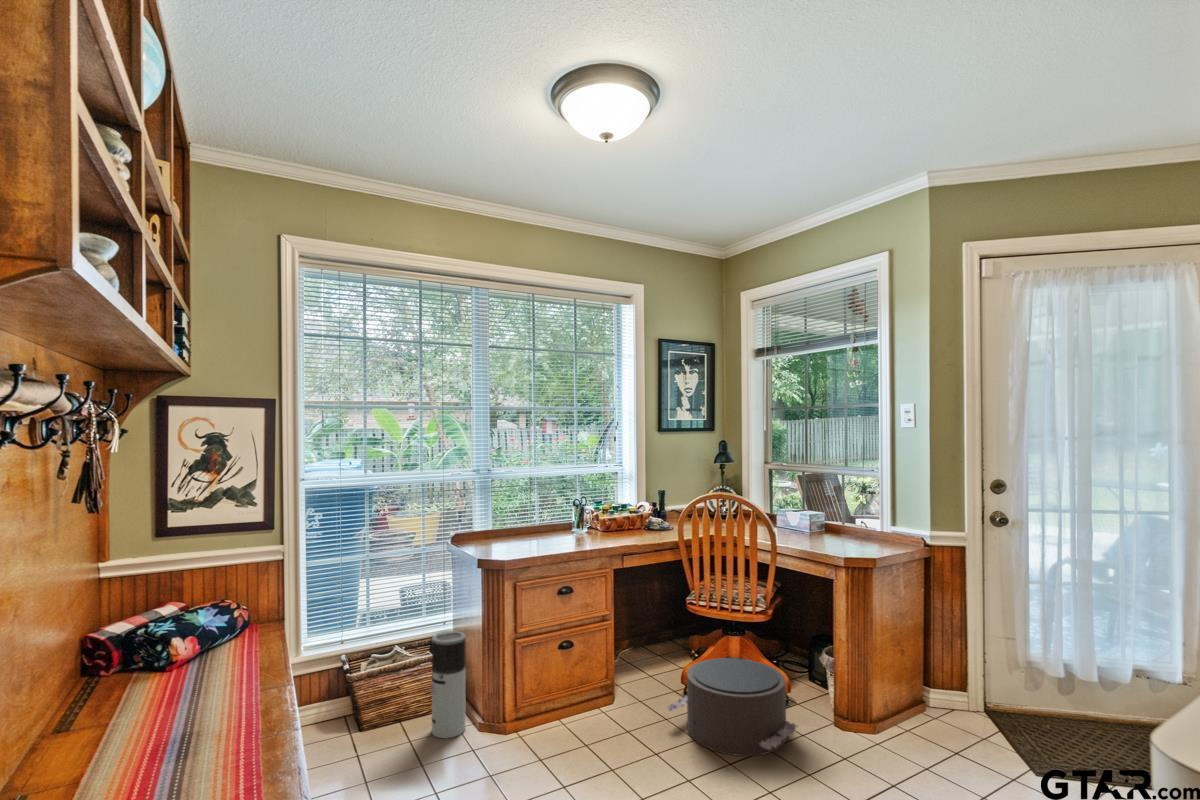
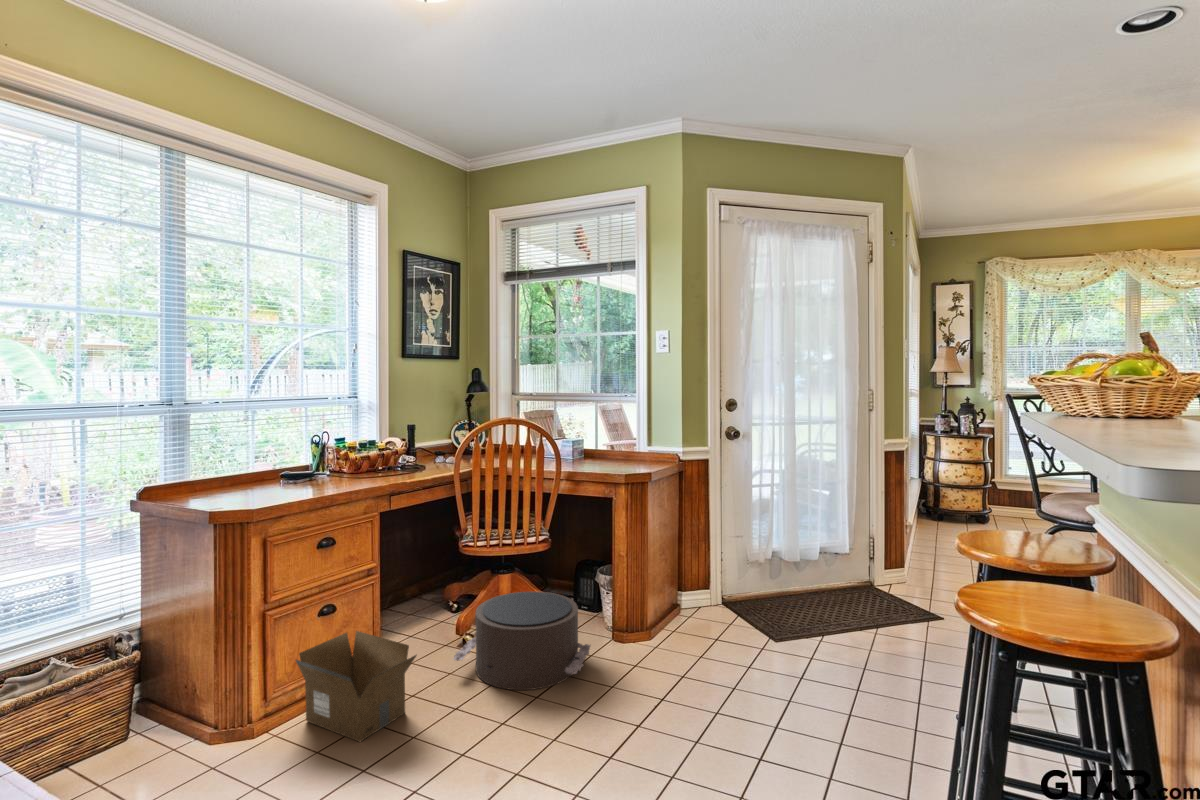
air purifier: present [431,631,466,738] -> none [125,621,185,771]
cardboard box: none [537,665,624,759] -> present [296,631,416,742]

